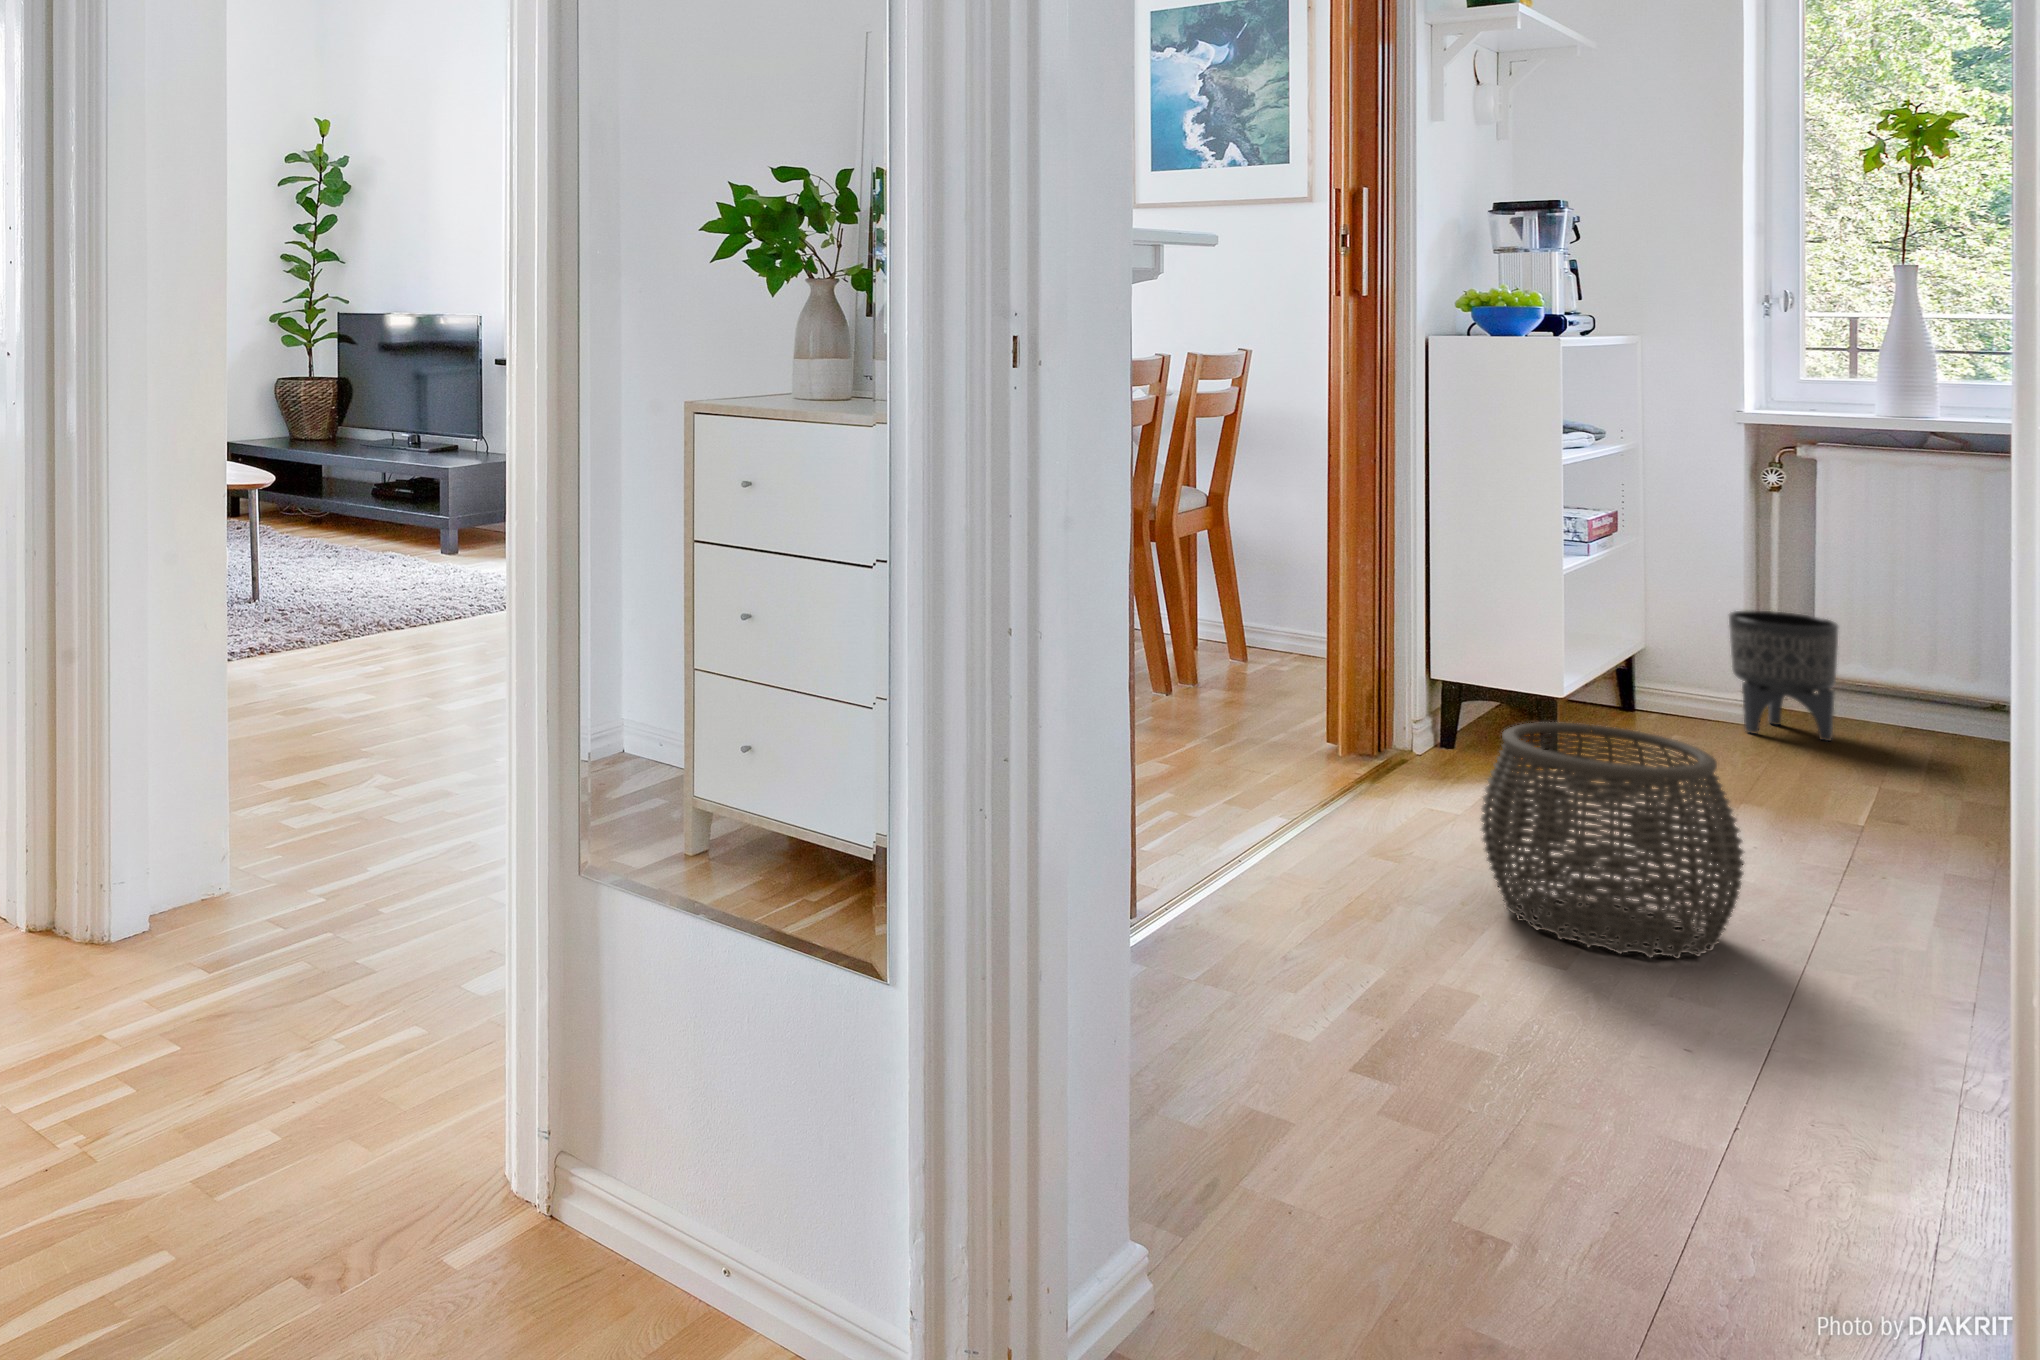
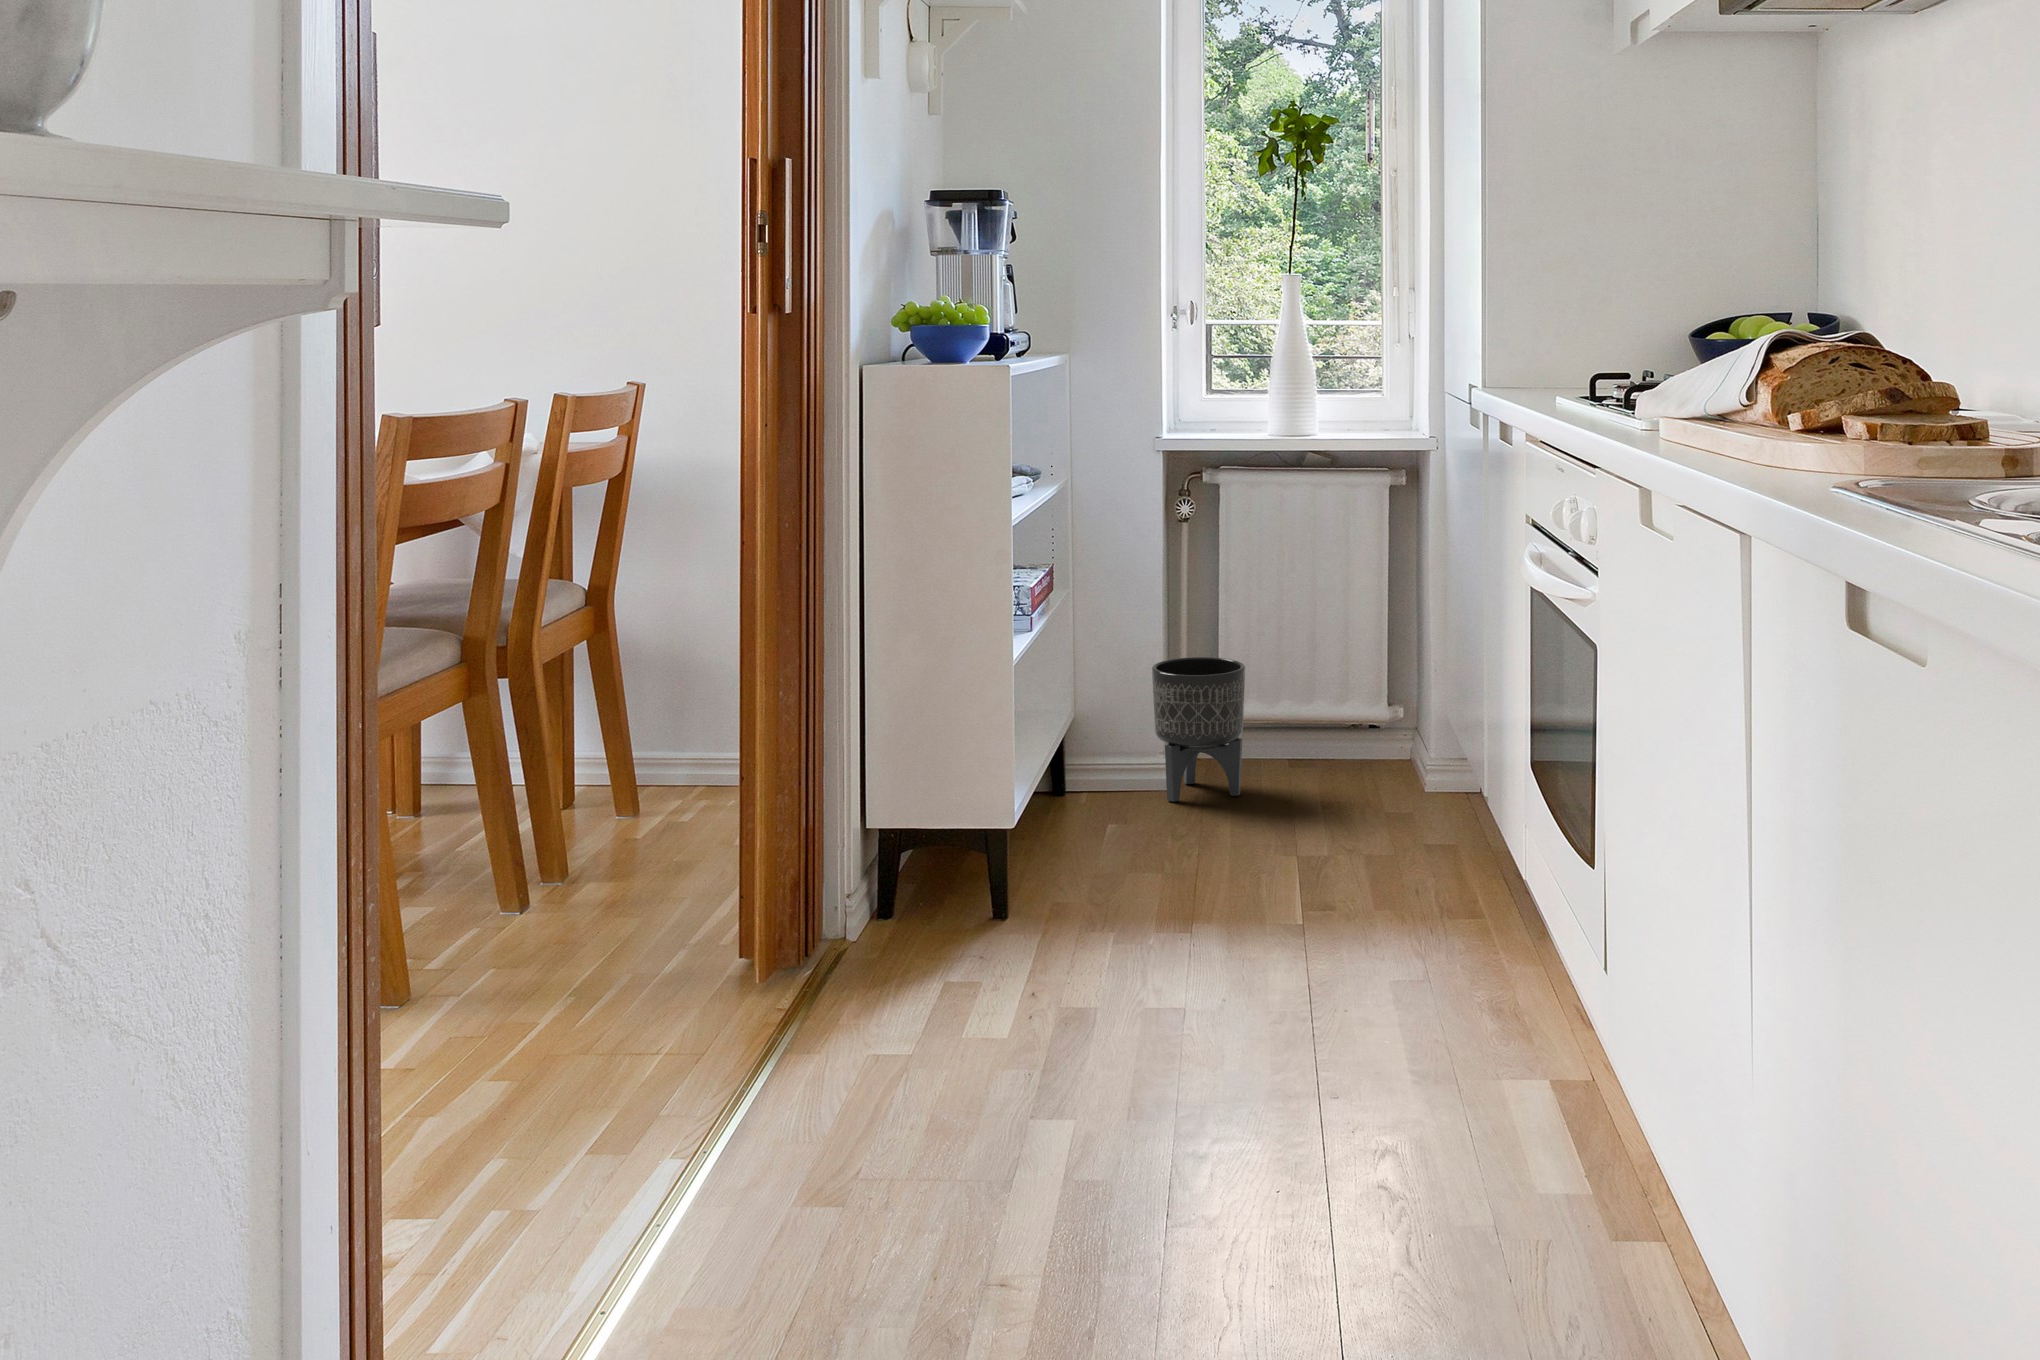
woven basket: present [1481,722,1744,959] -> none [946,890,1243,1240]

